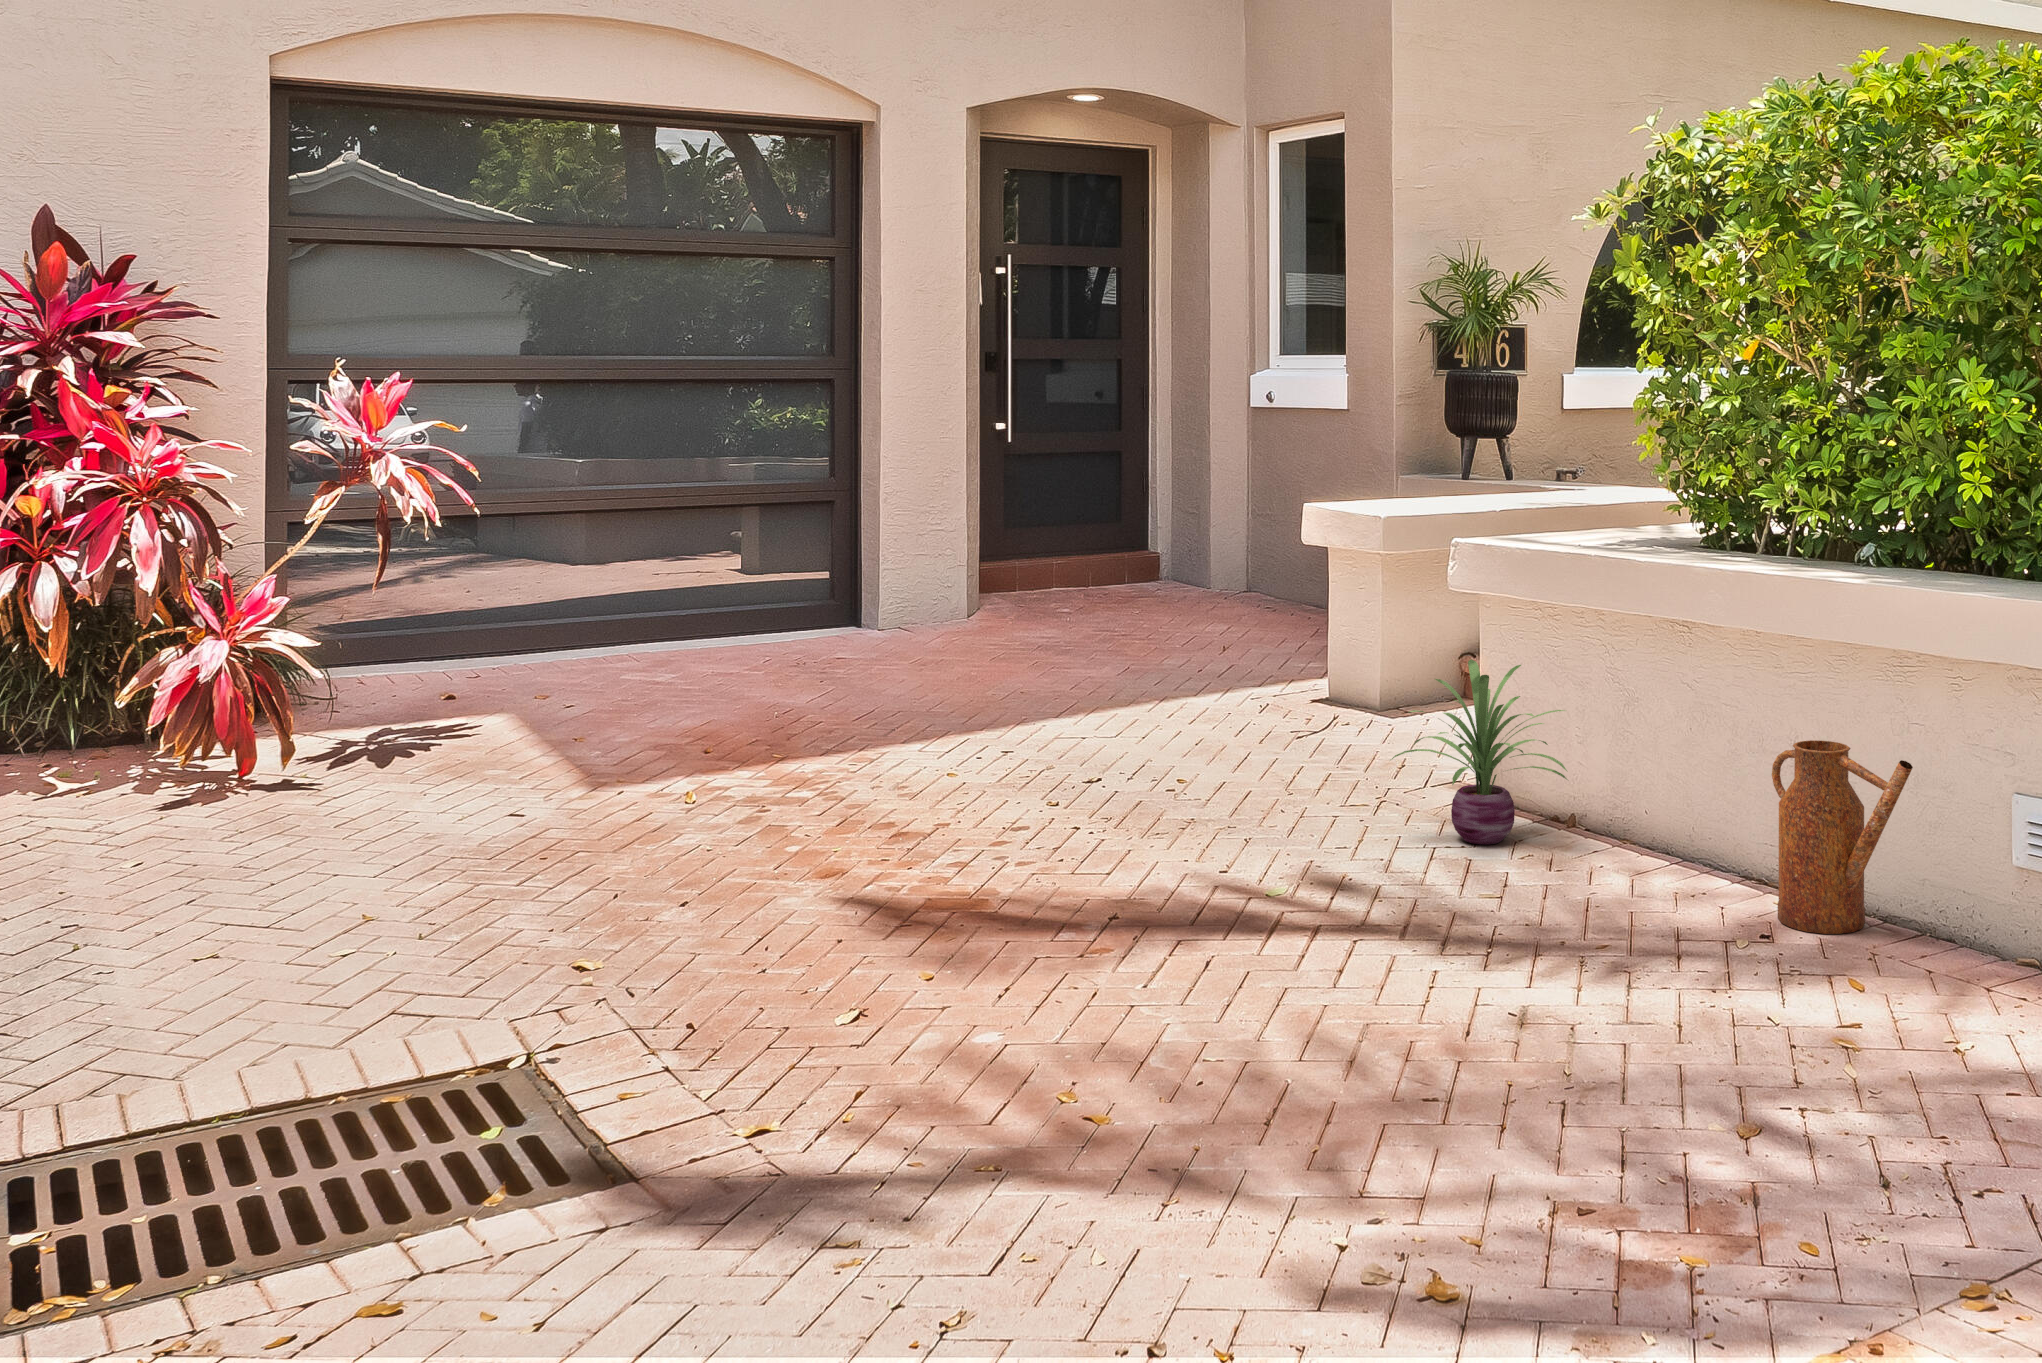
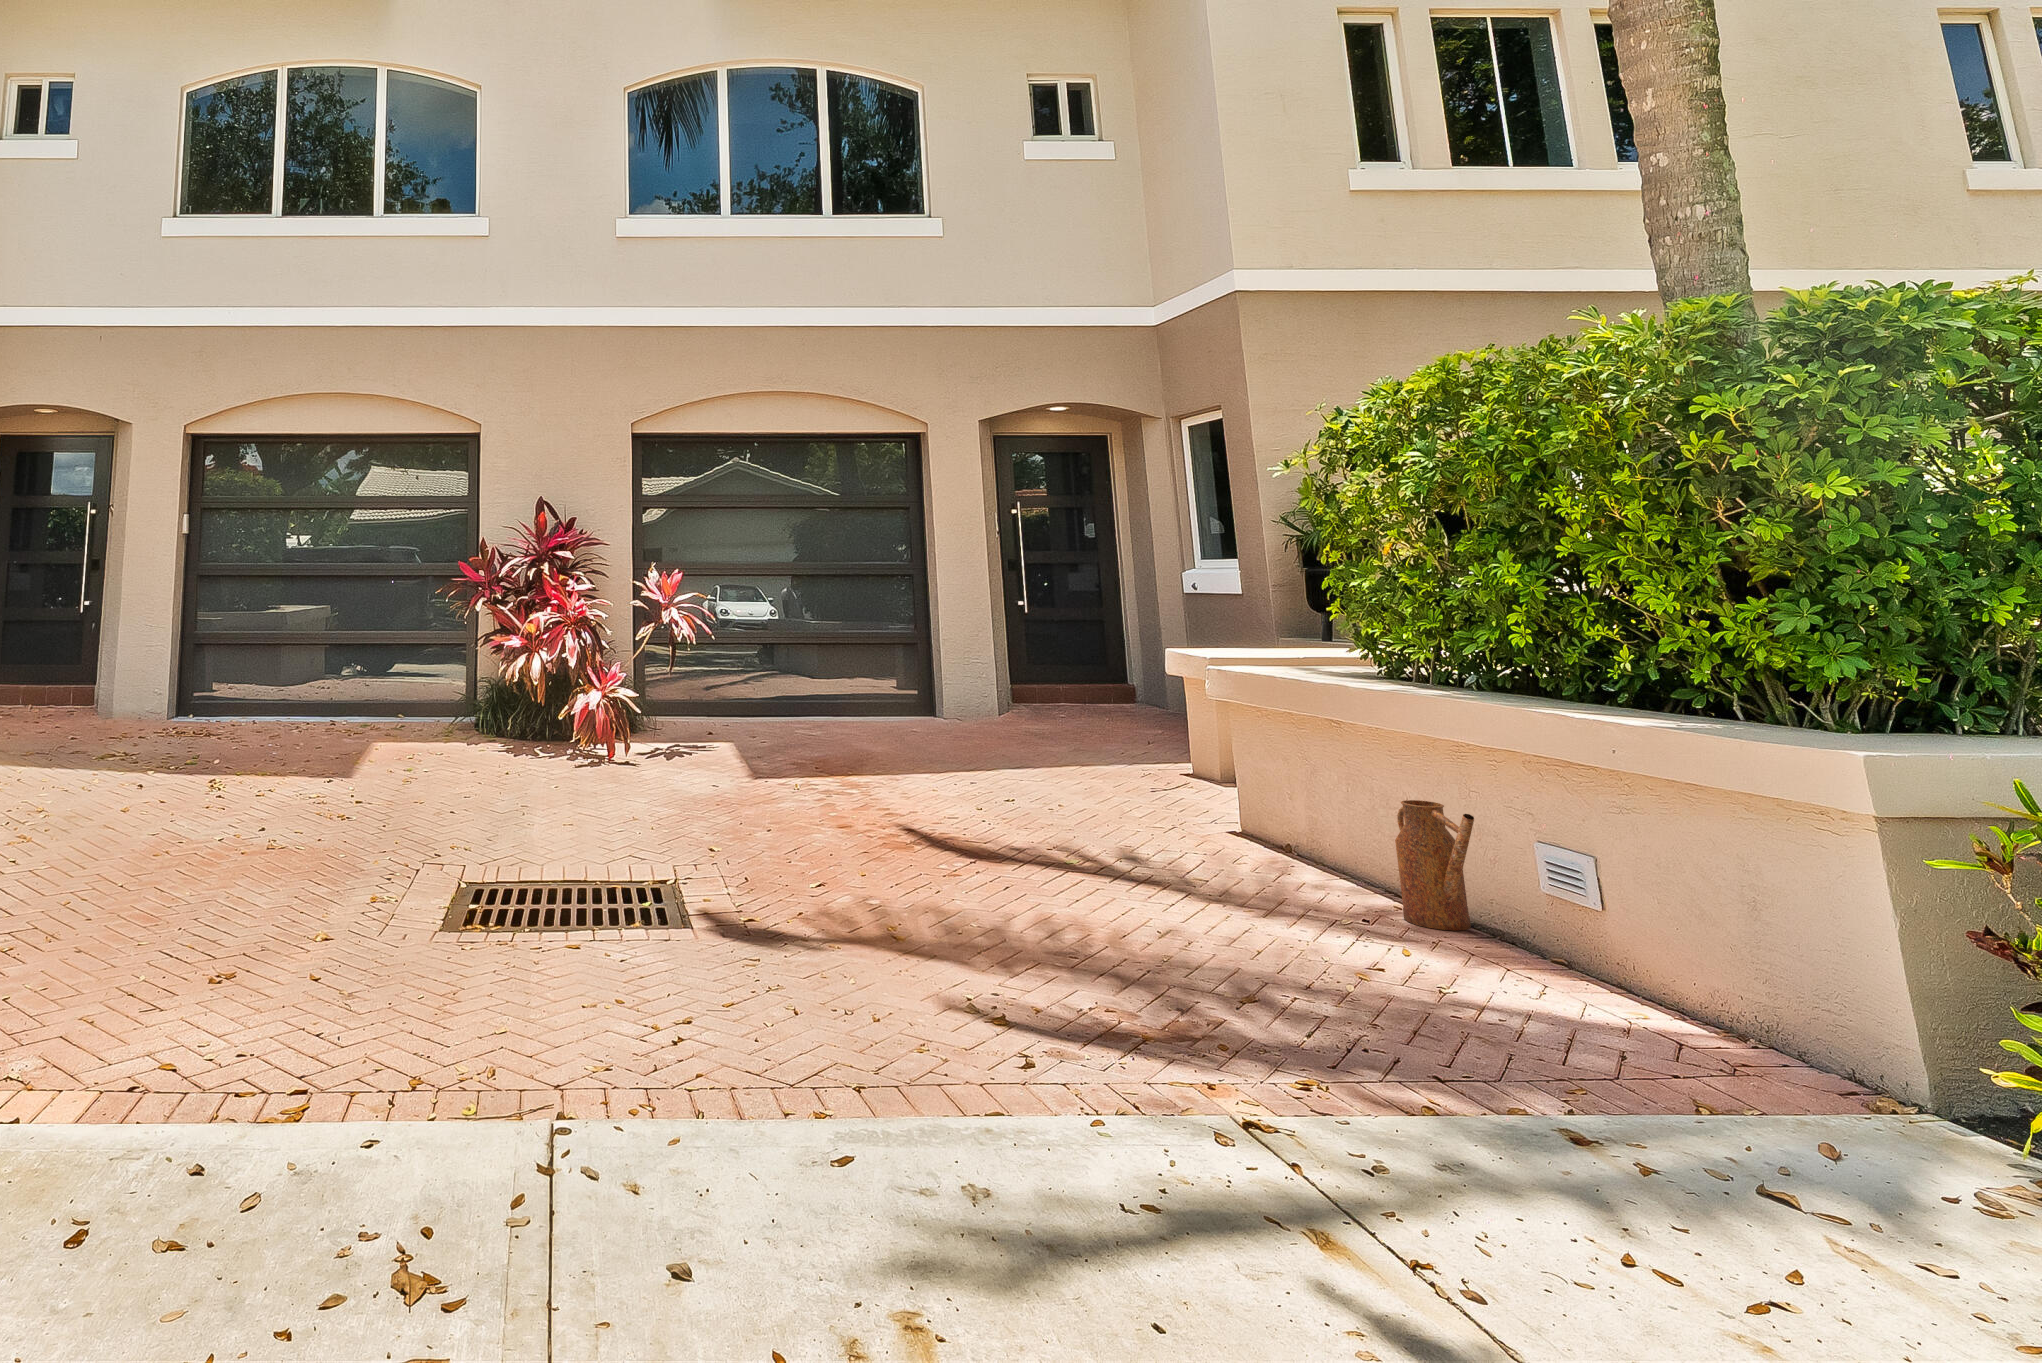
decorative plant: present [1392,659,1567,845] -> none [1163,742,1289,858]

